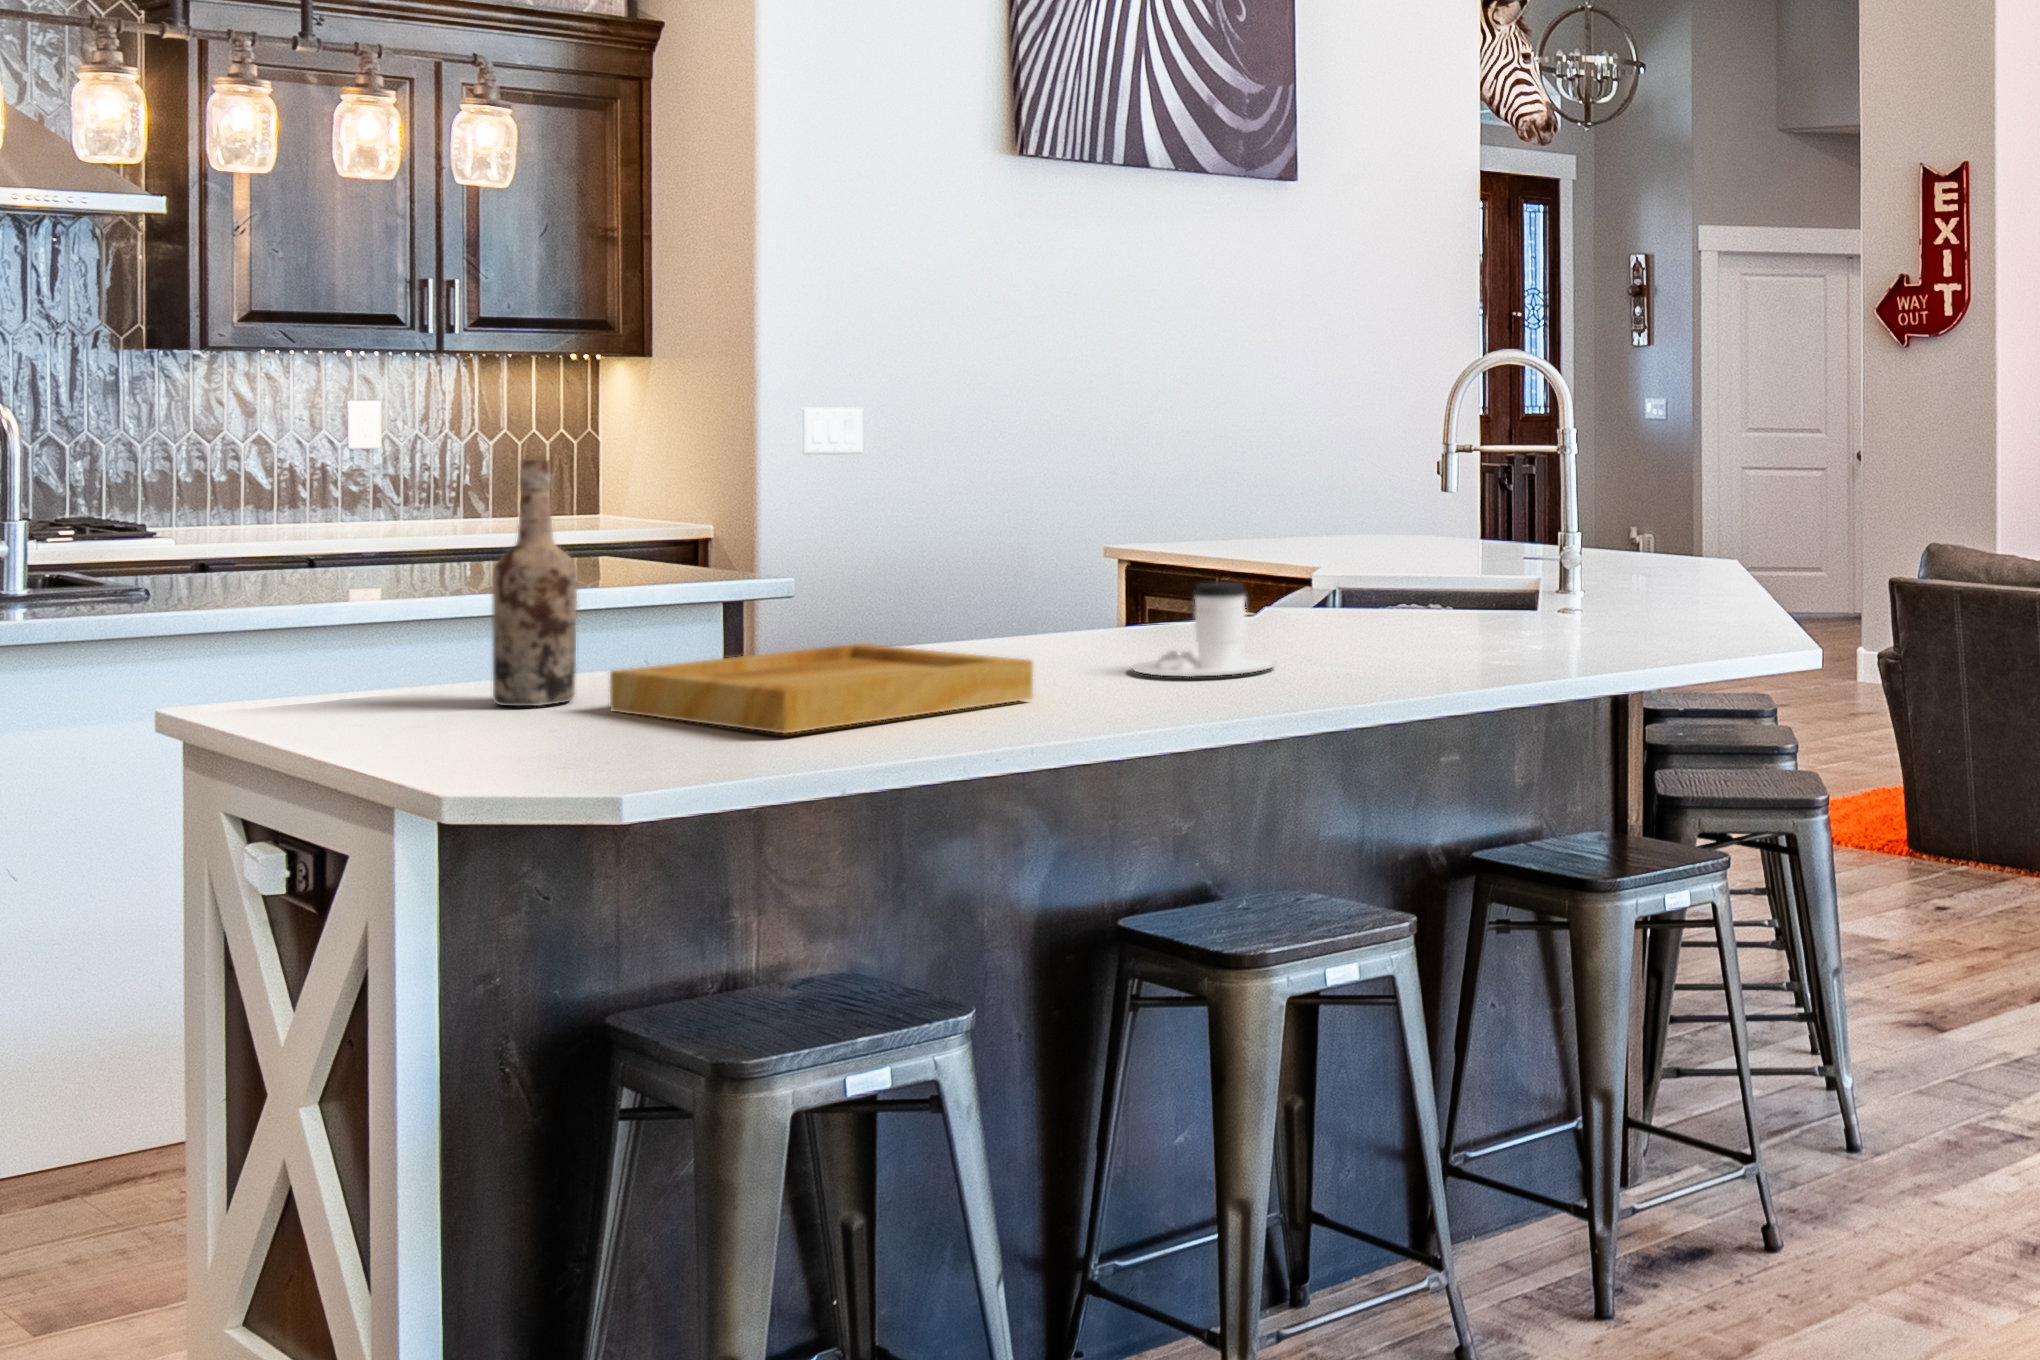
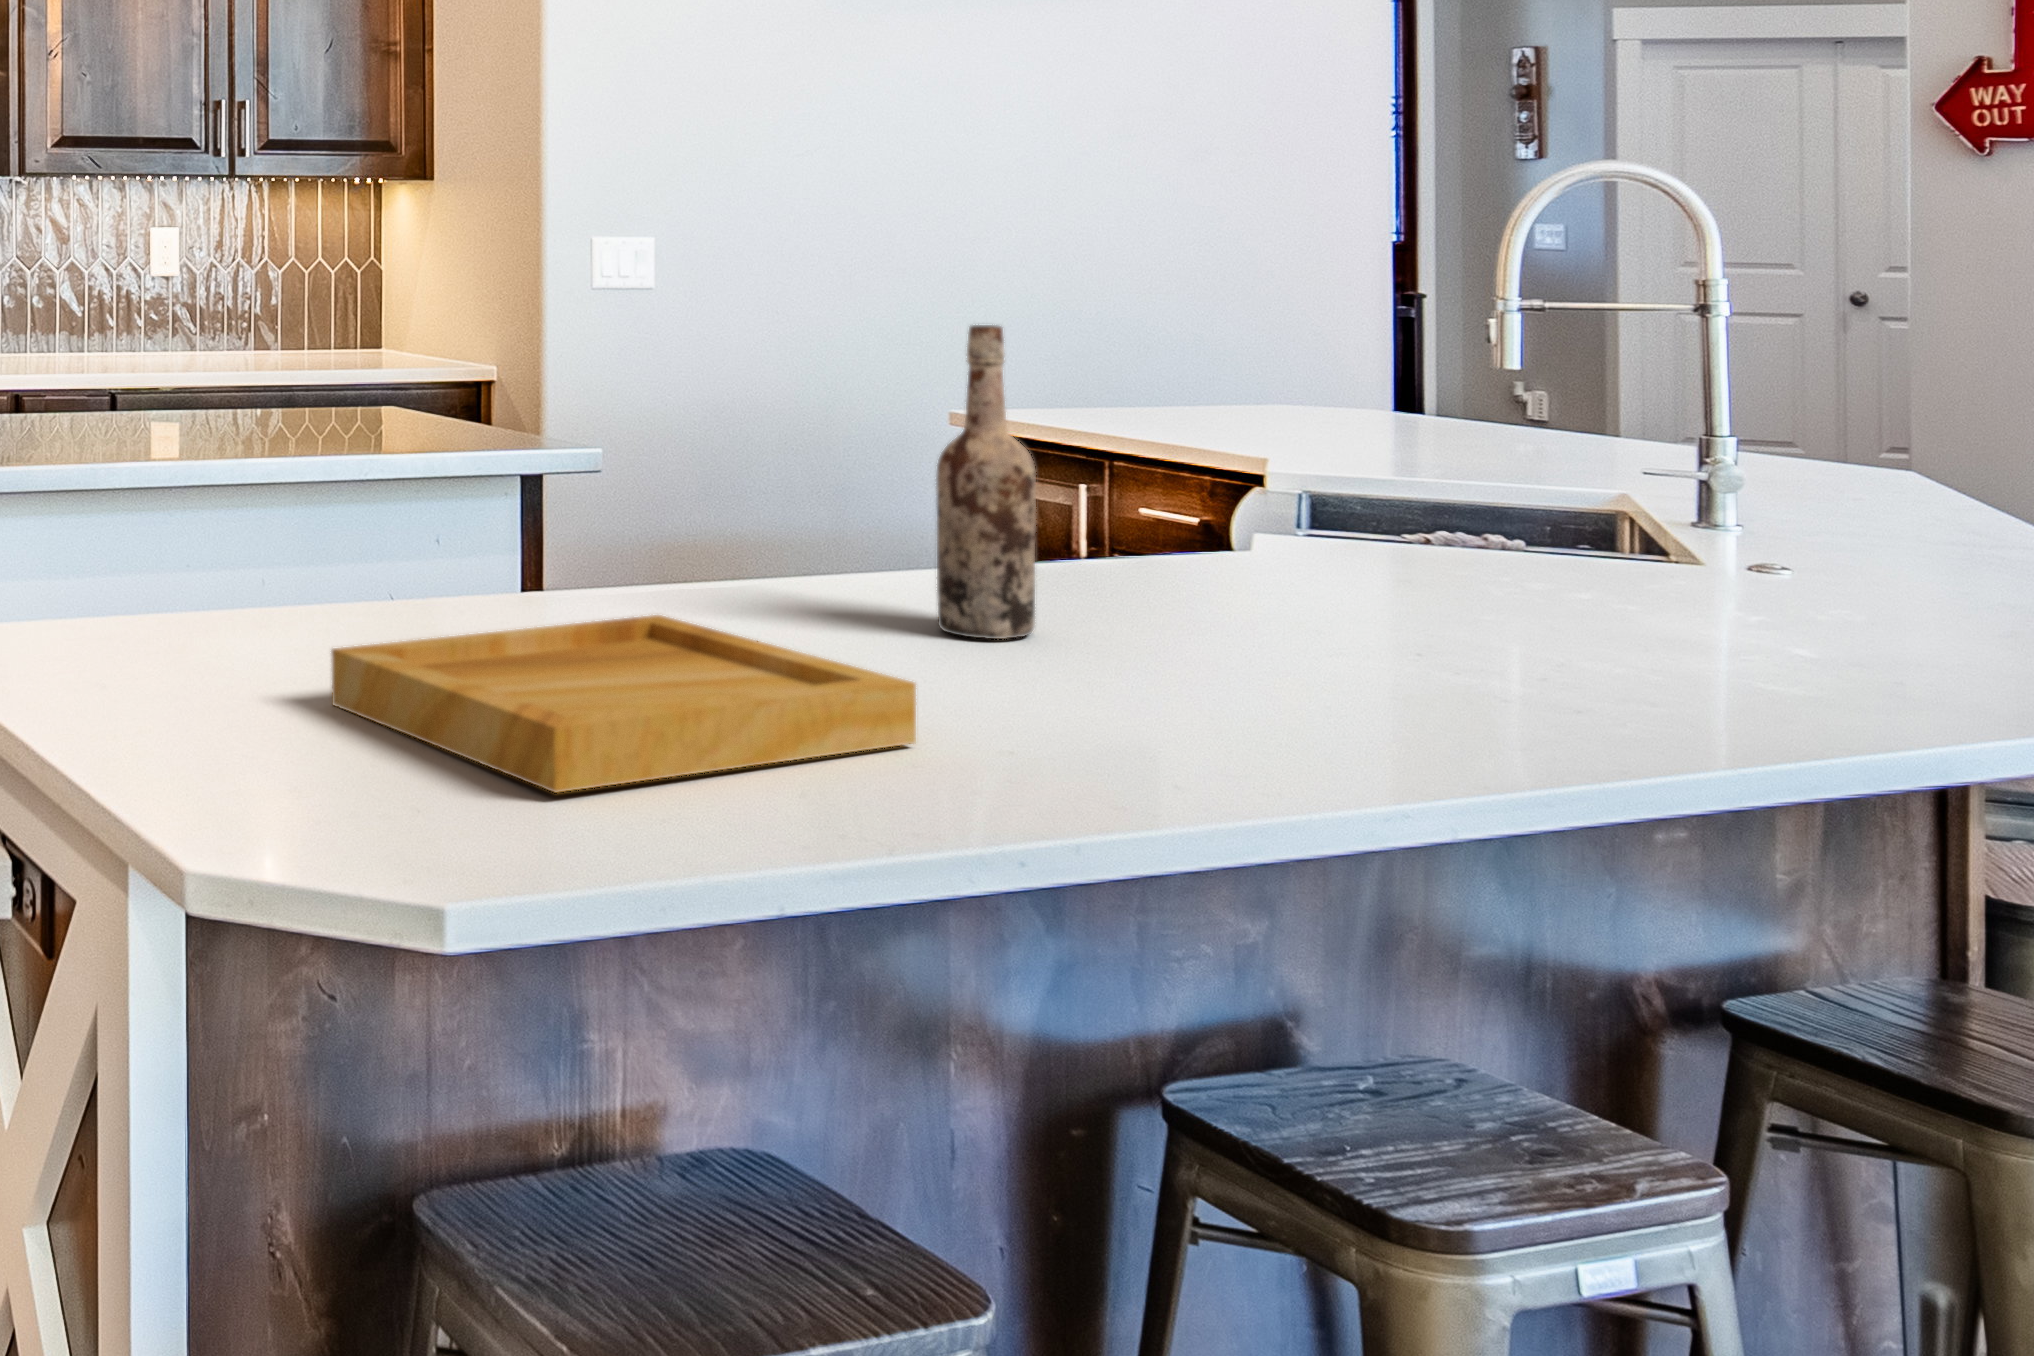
wine bottle: present [492,460,577,706] -> present [936,325,1036,639]
coffee cup: present [1132,582,1277,677] -> none [1051,558,1292,714]

